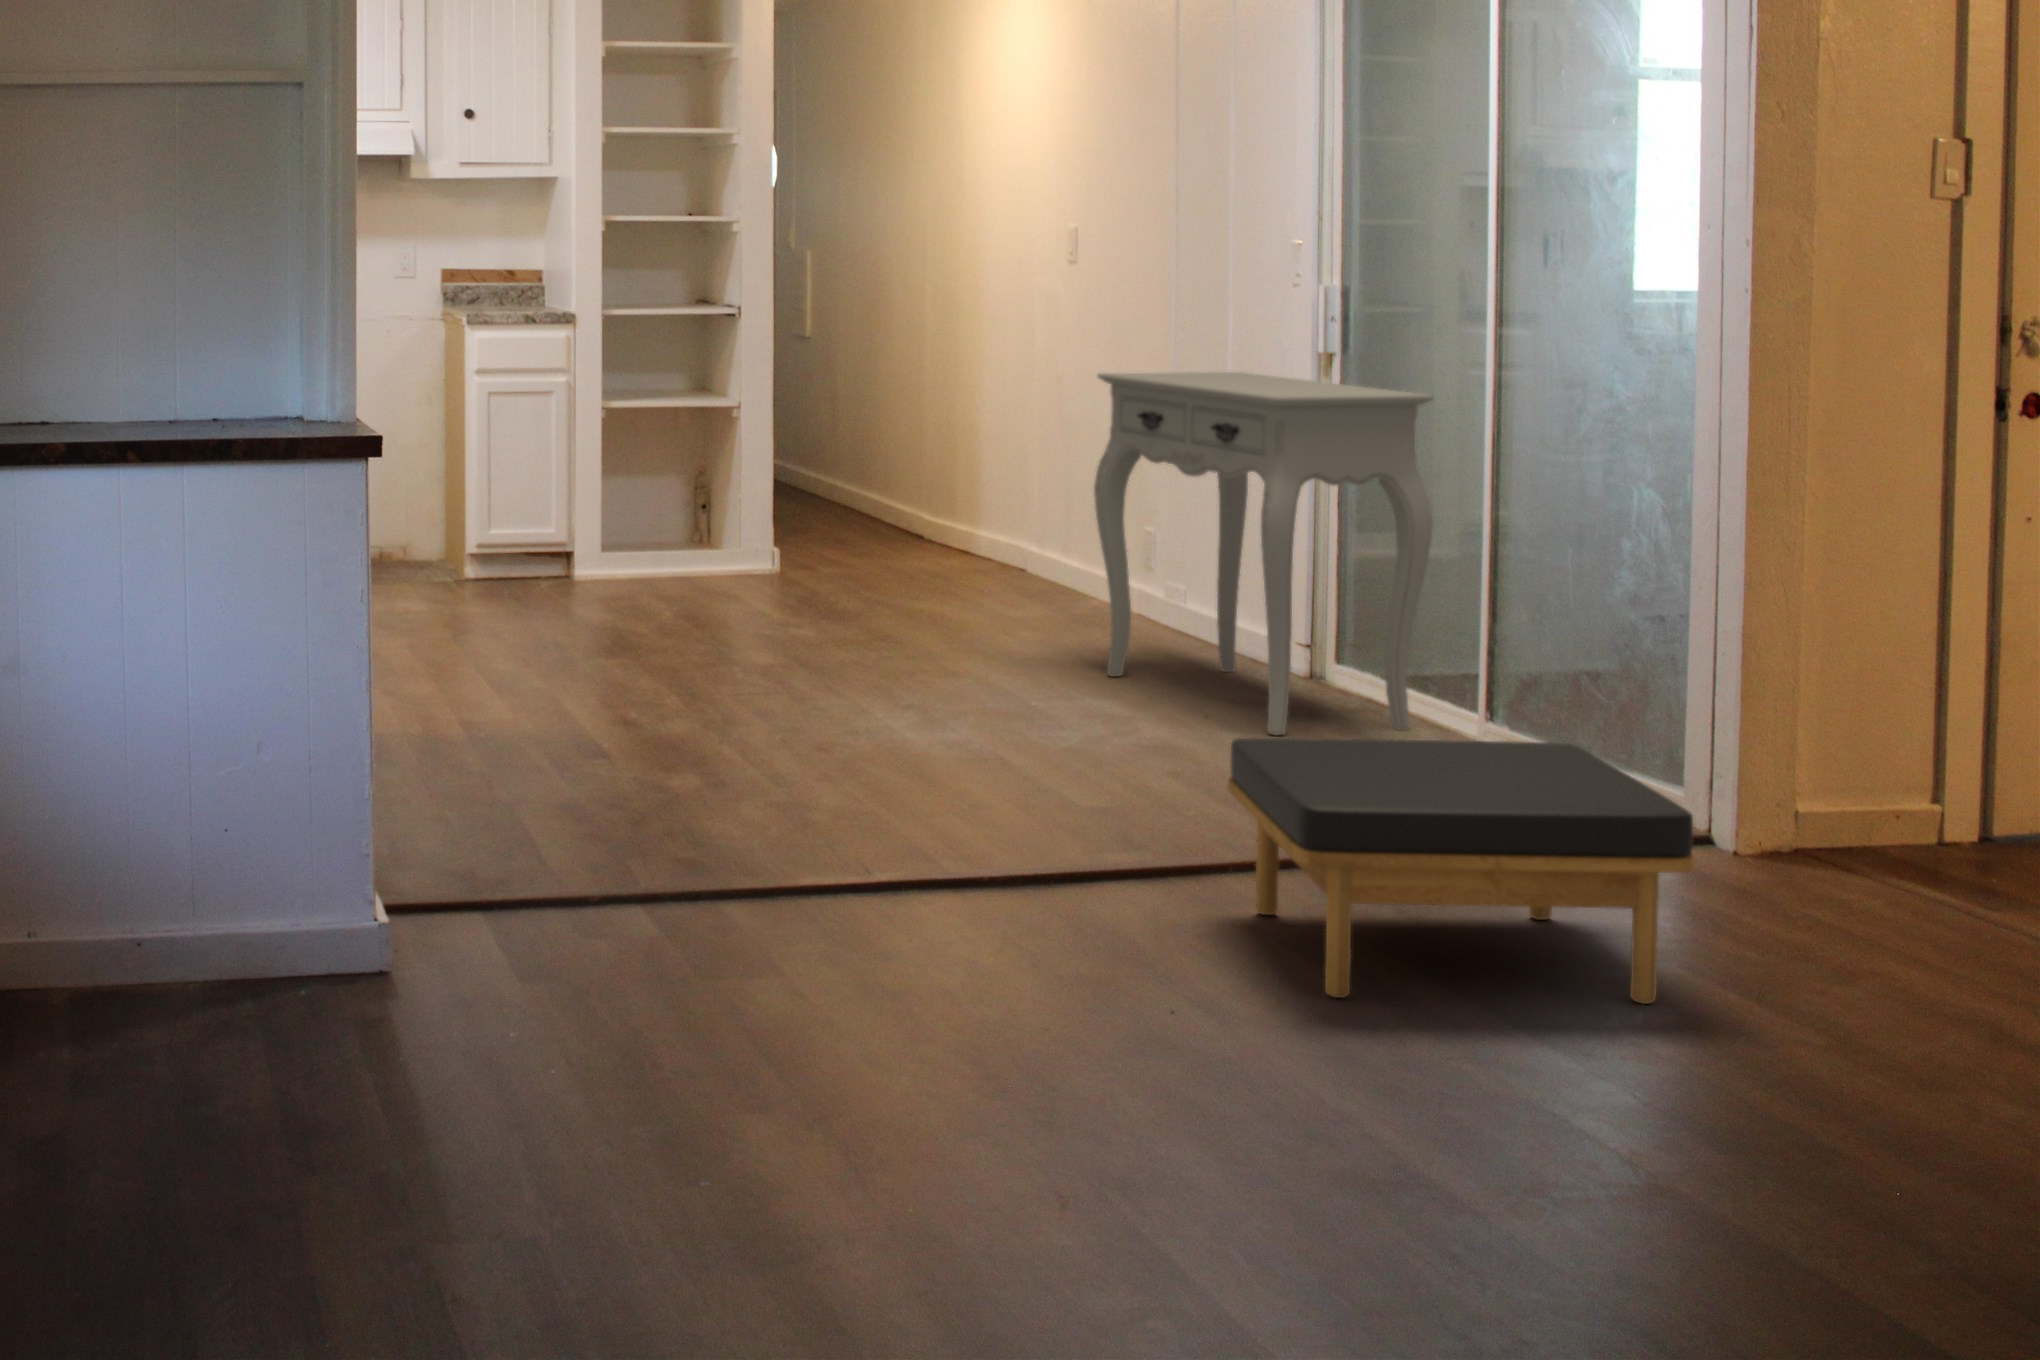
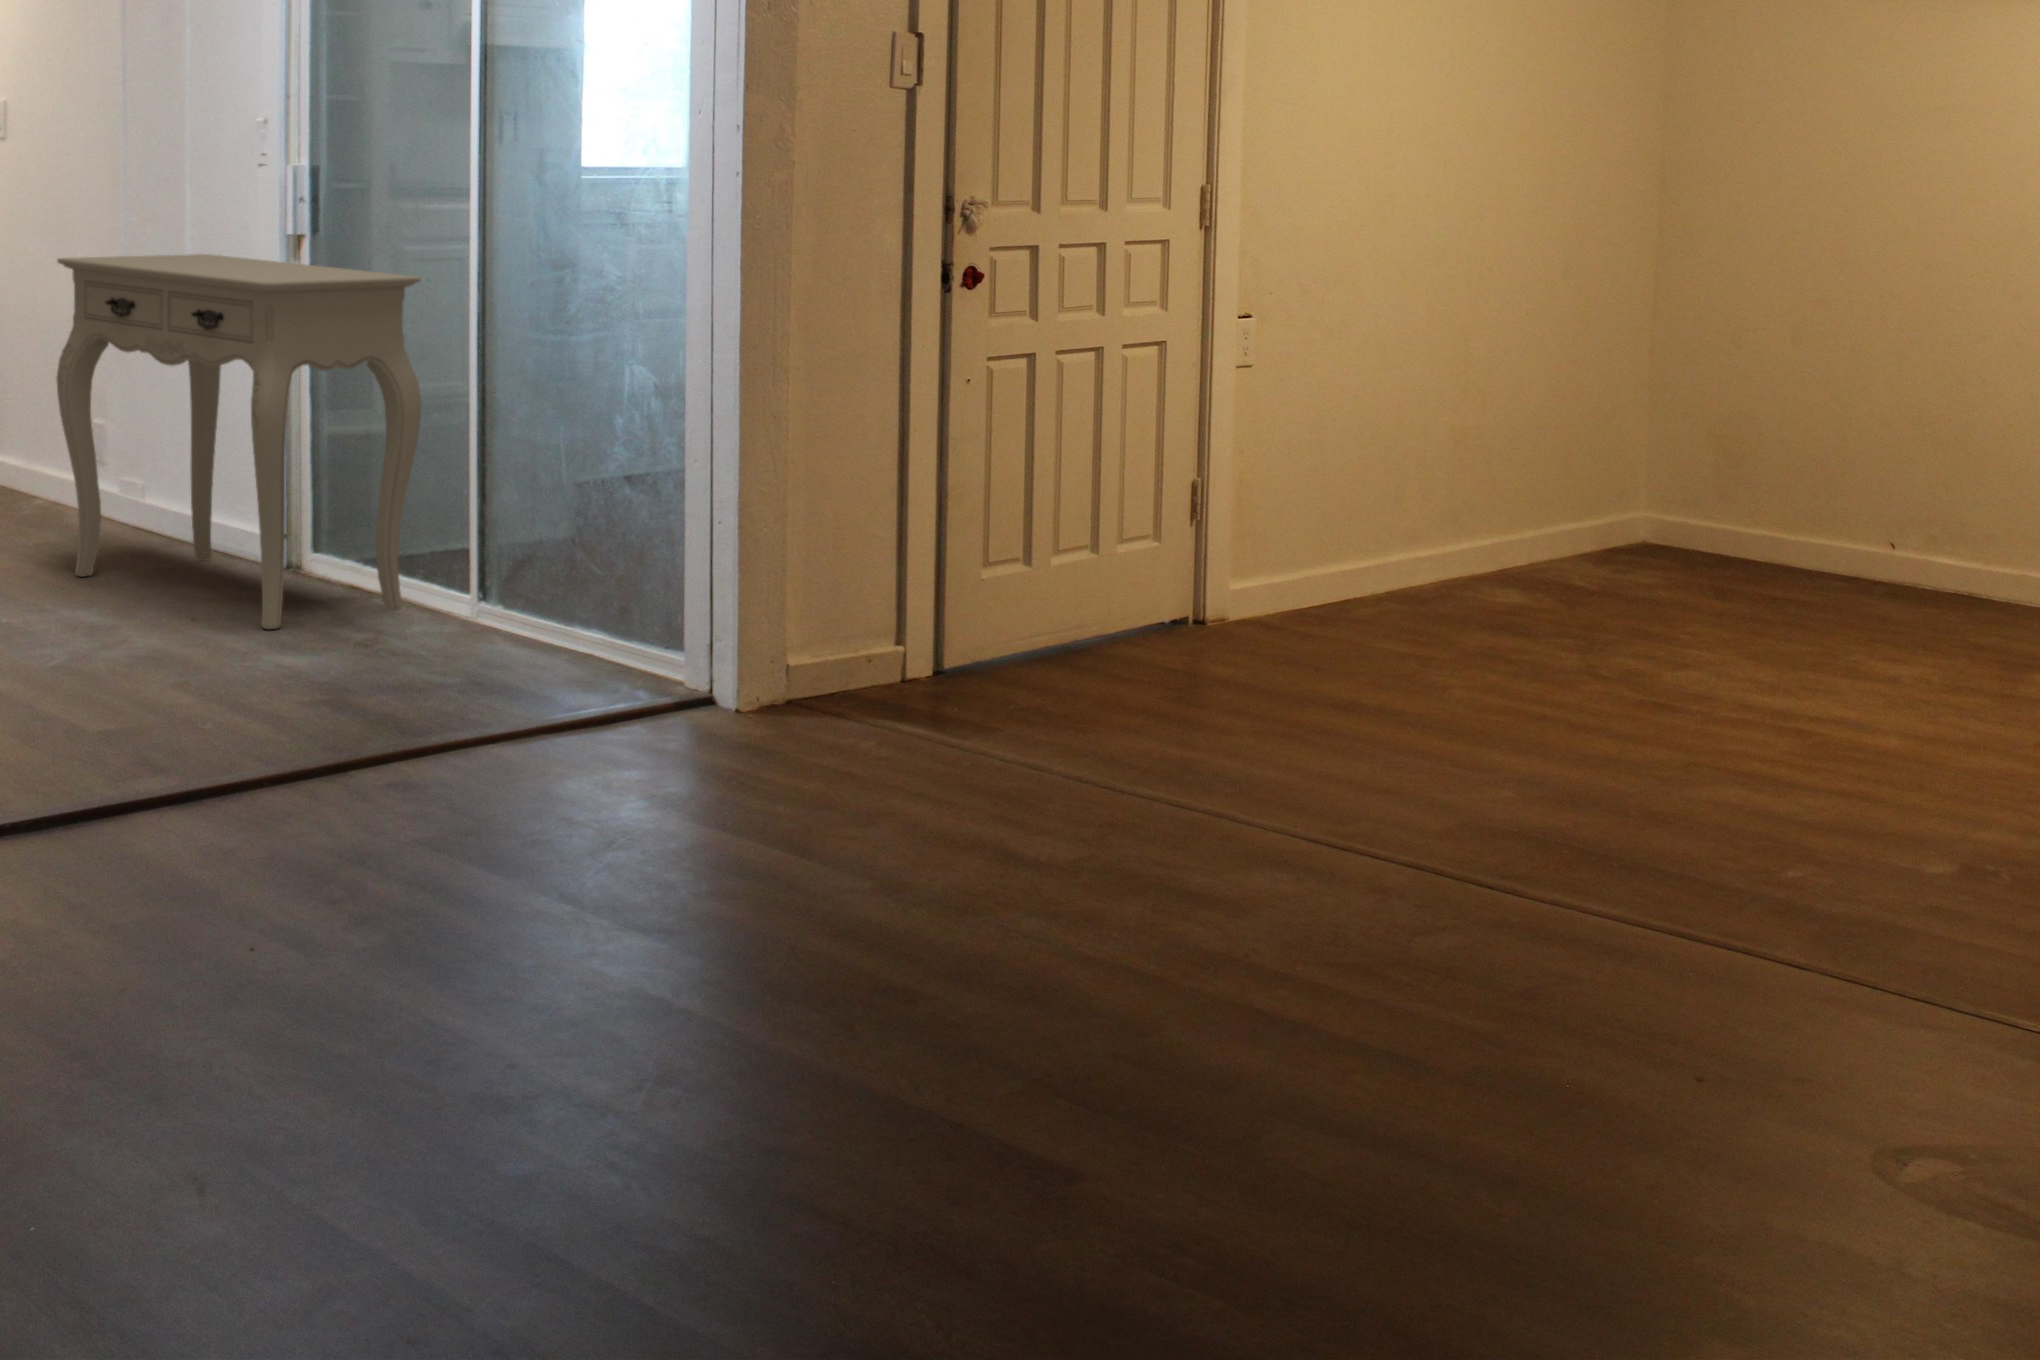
ottoman: present [1228,738,1694,1004] -> none [270,633,763,947]

